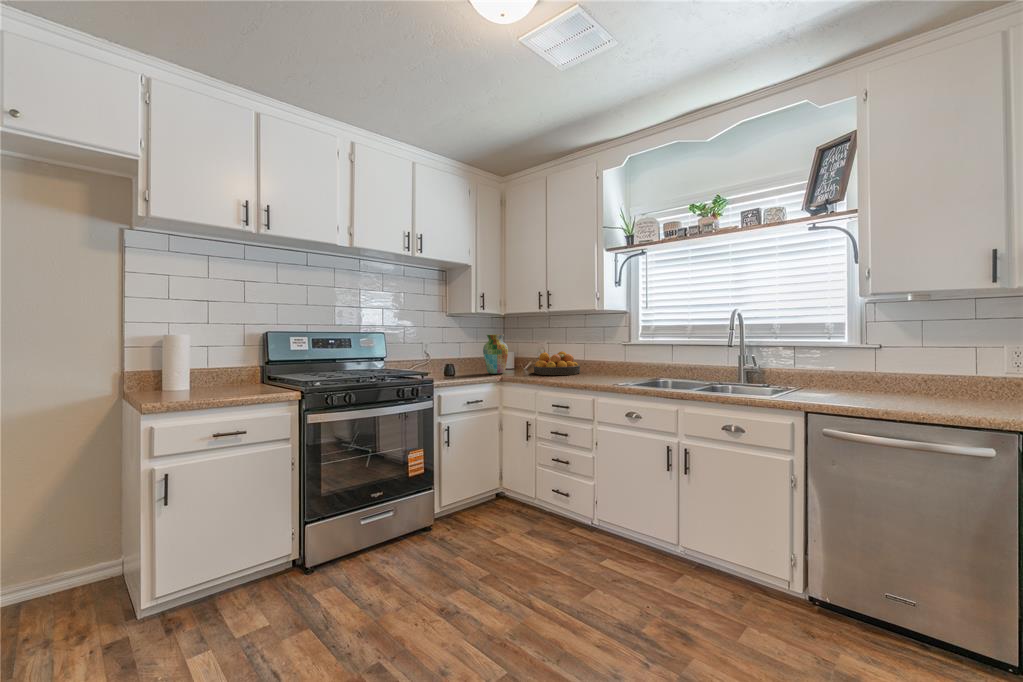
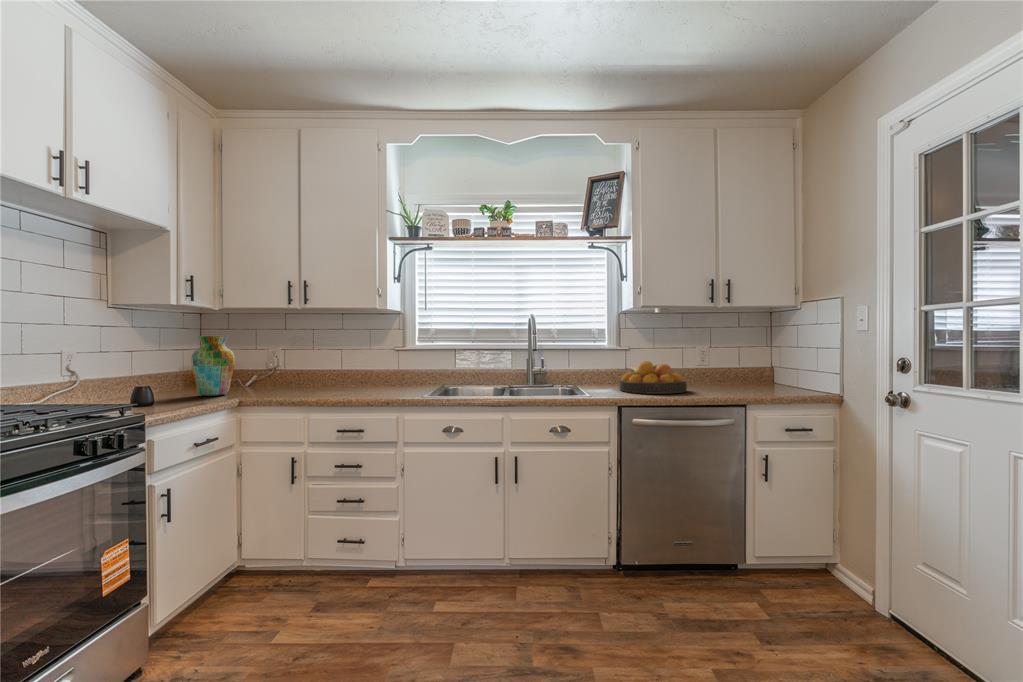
fruit bowl: present [534,351,580,375] -> present [620,361,687,394]

